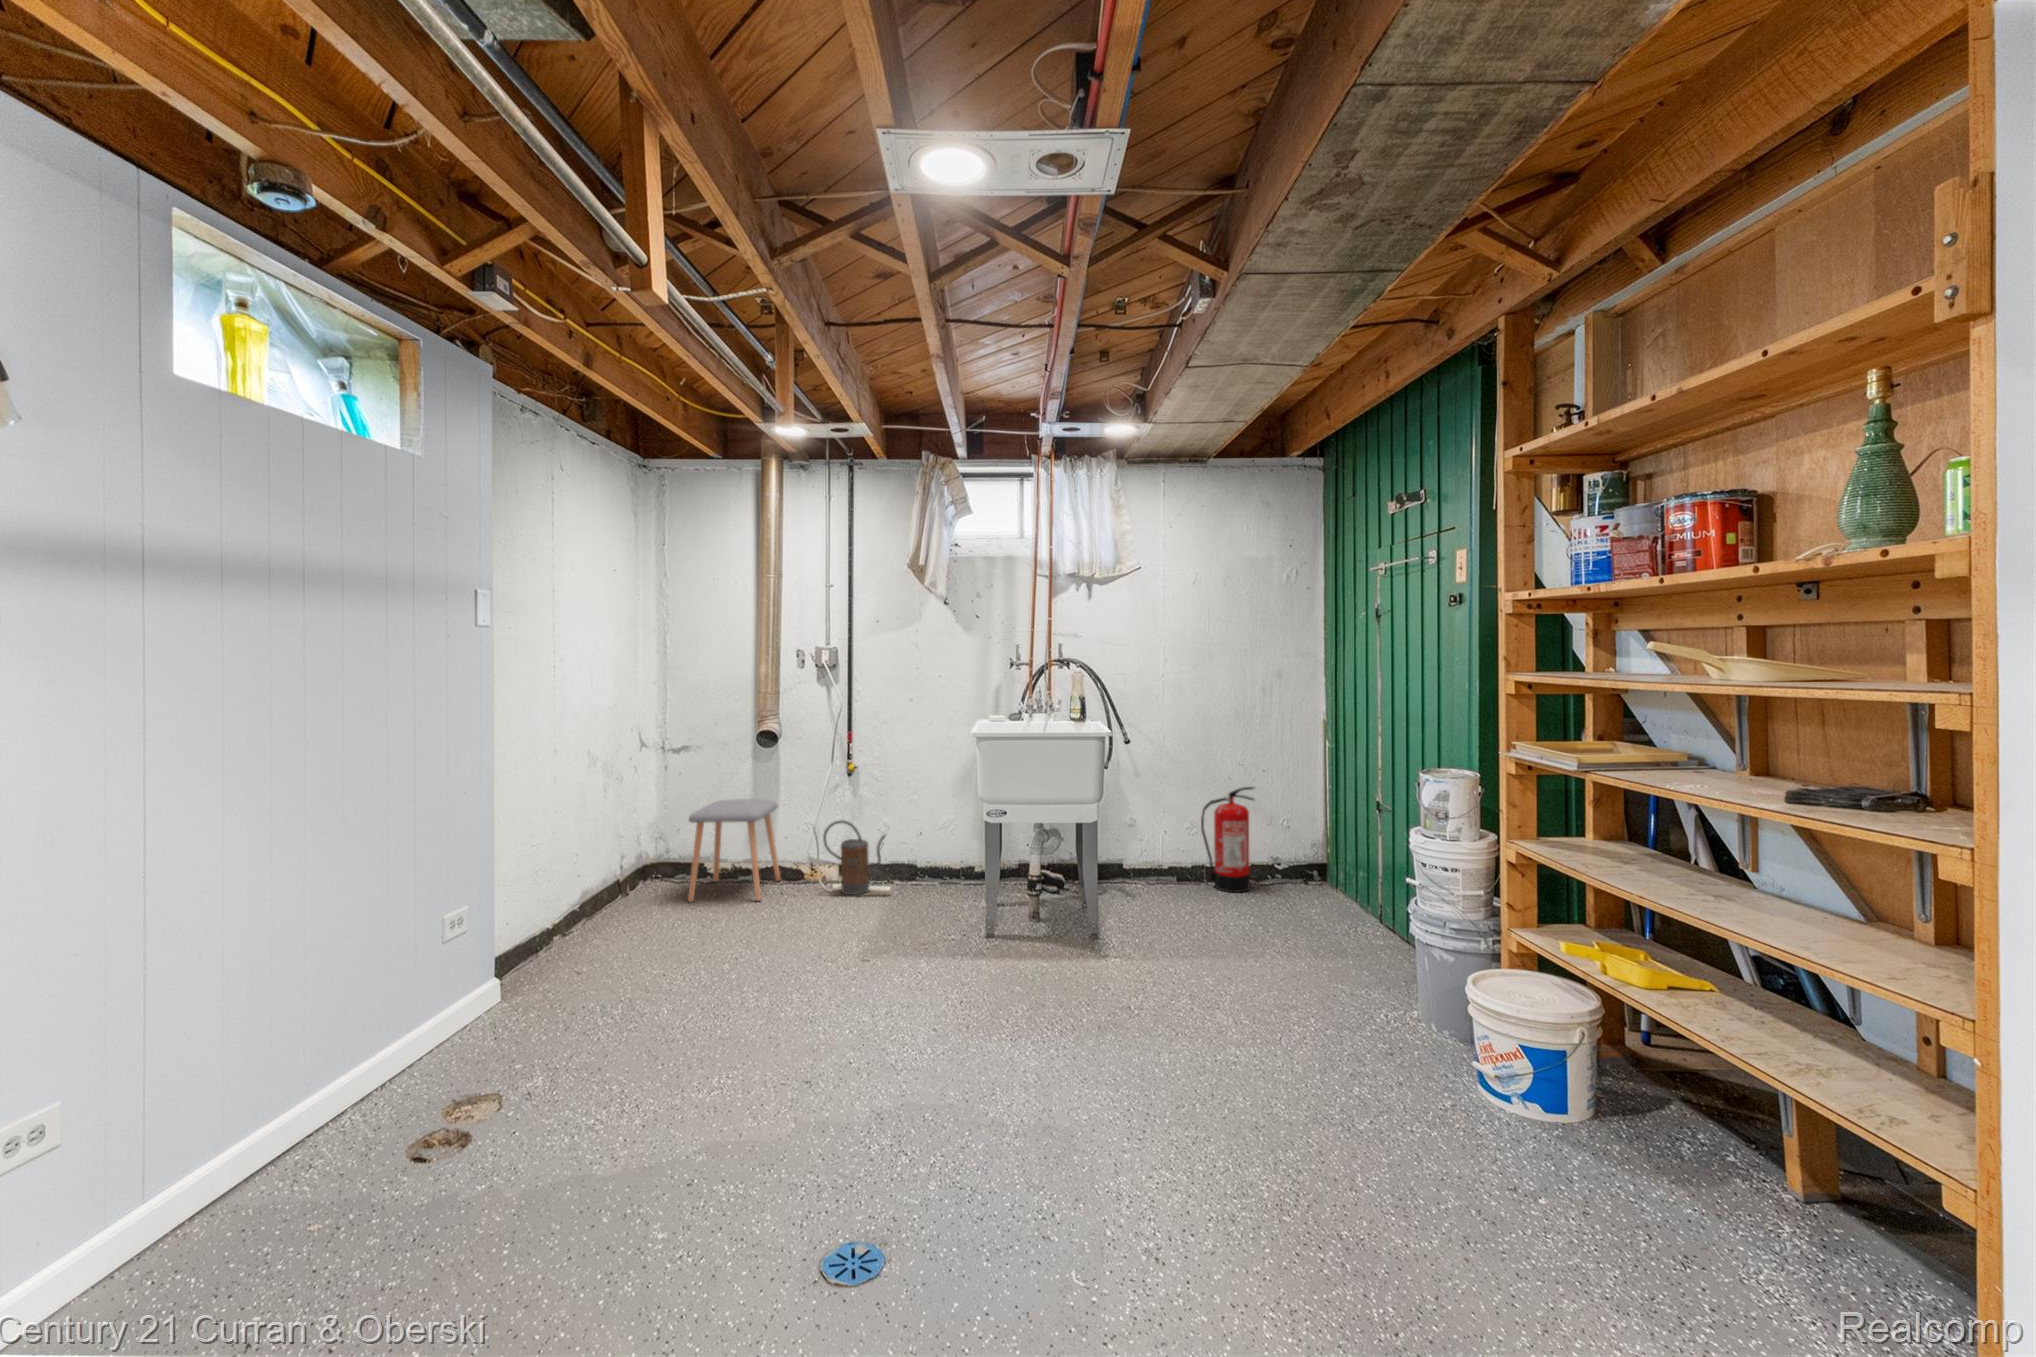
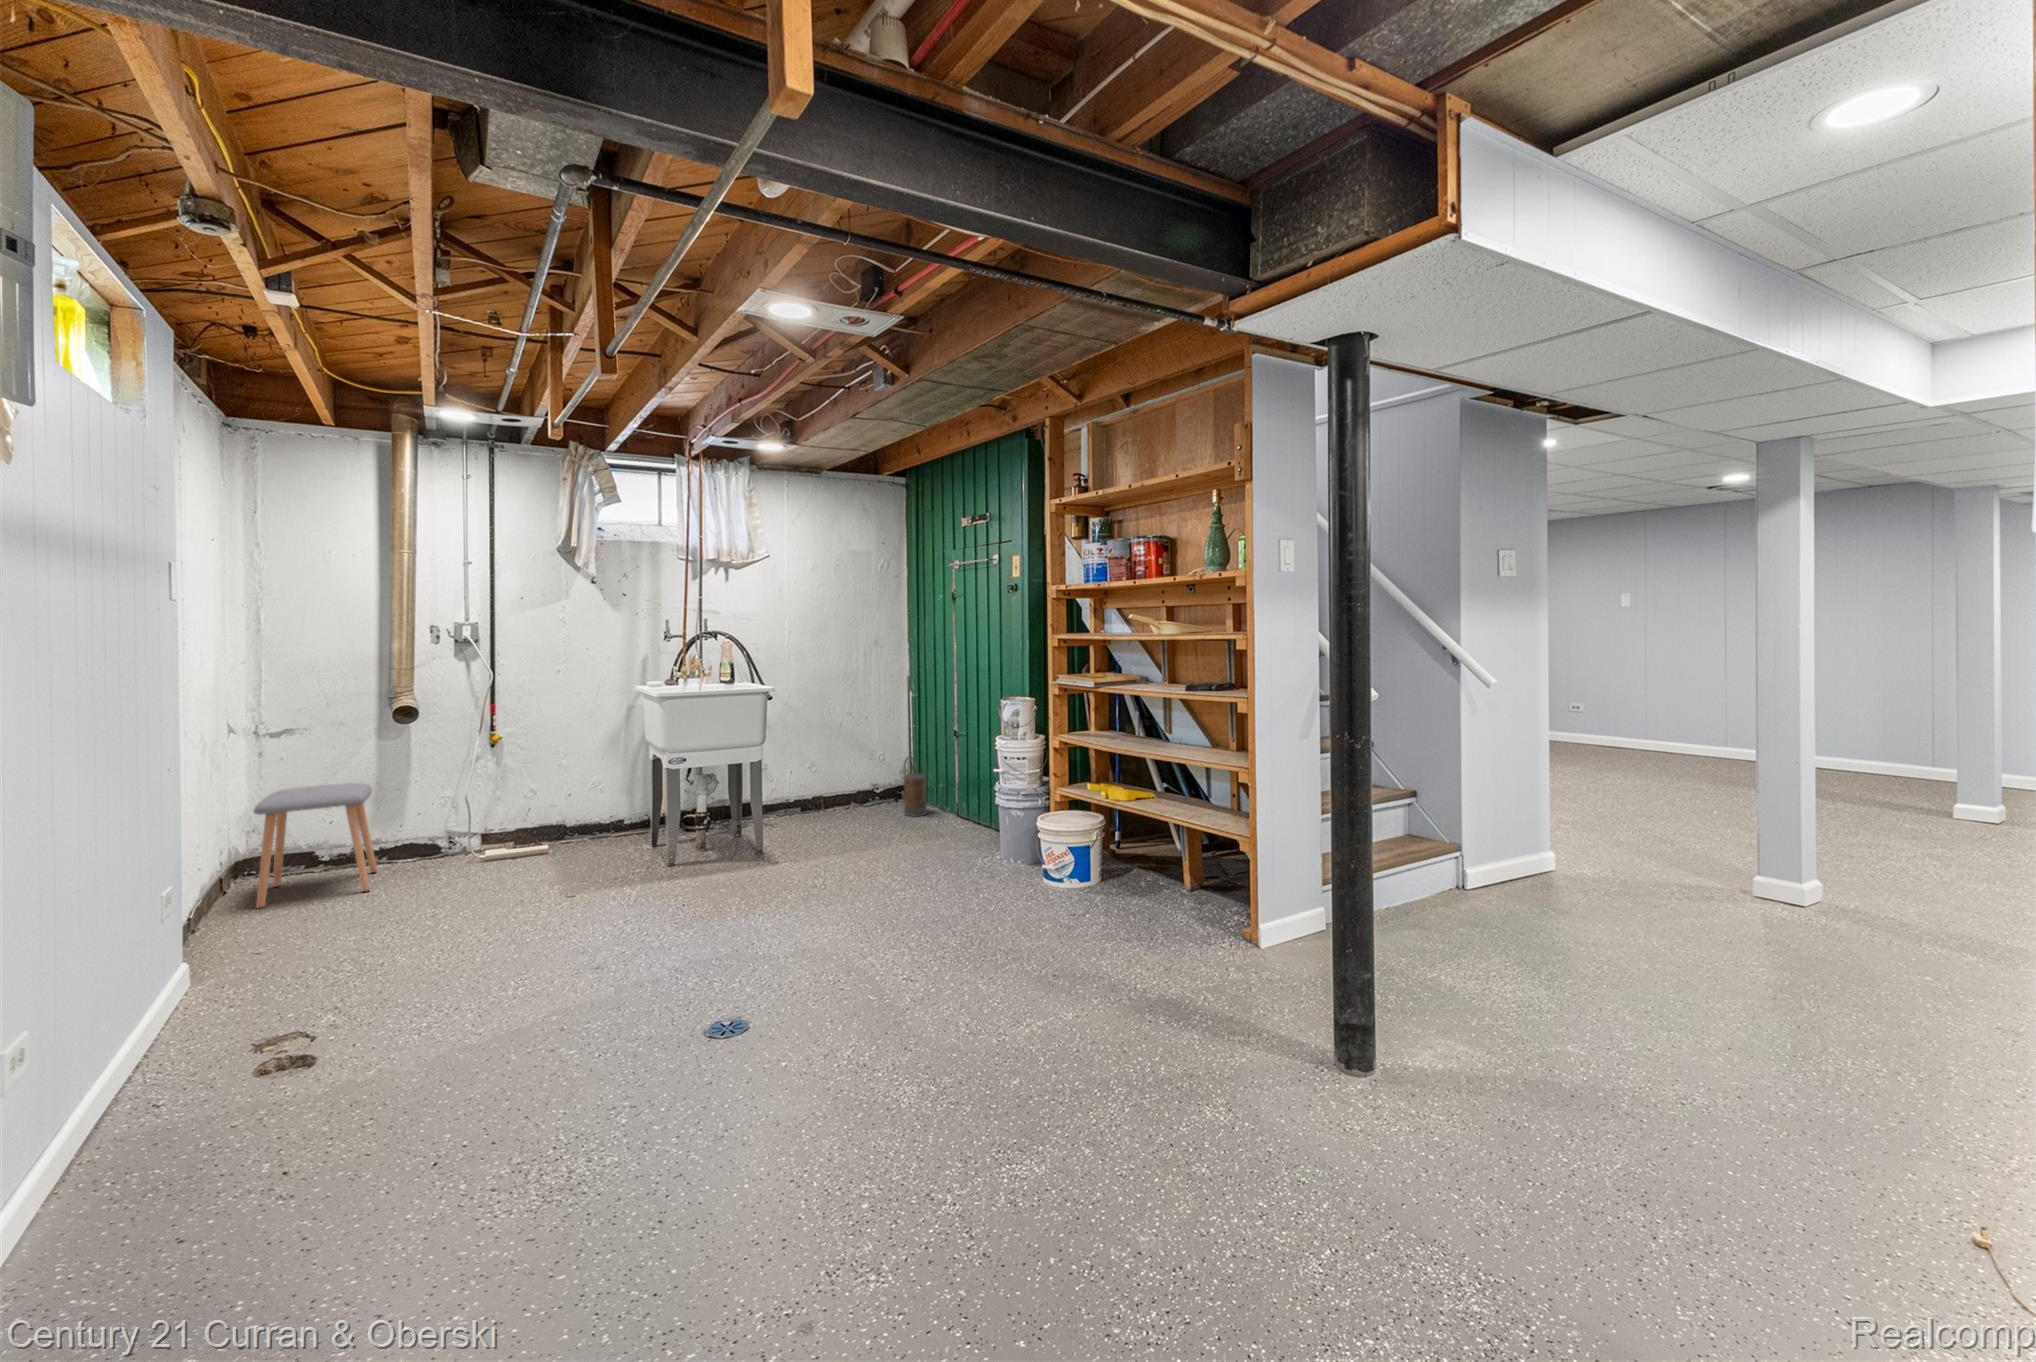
fire extinguisher: present [1201,787,1254,892] -> none [828,731,868,814]
watering can: present [823,820,886,895] -> present [903,757,927,816]

